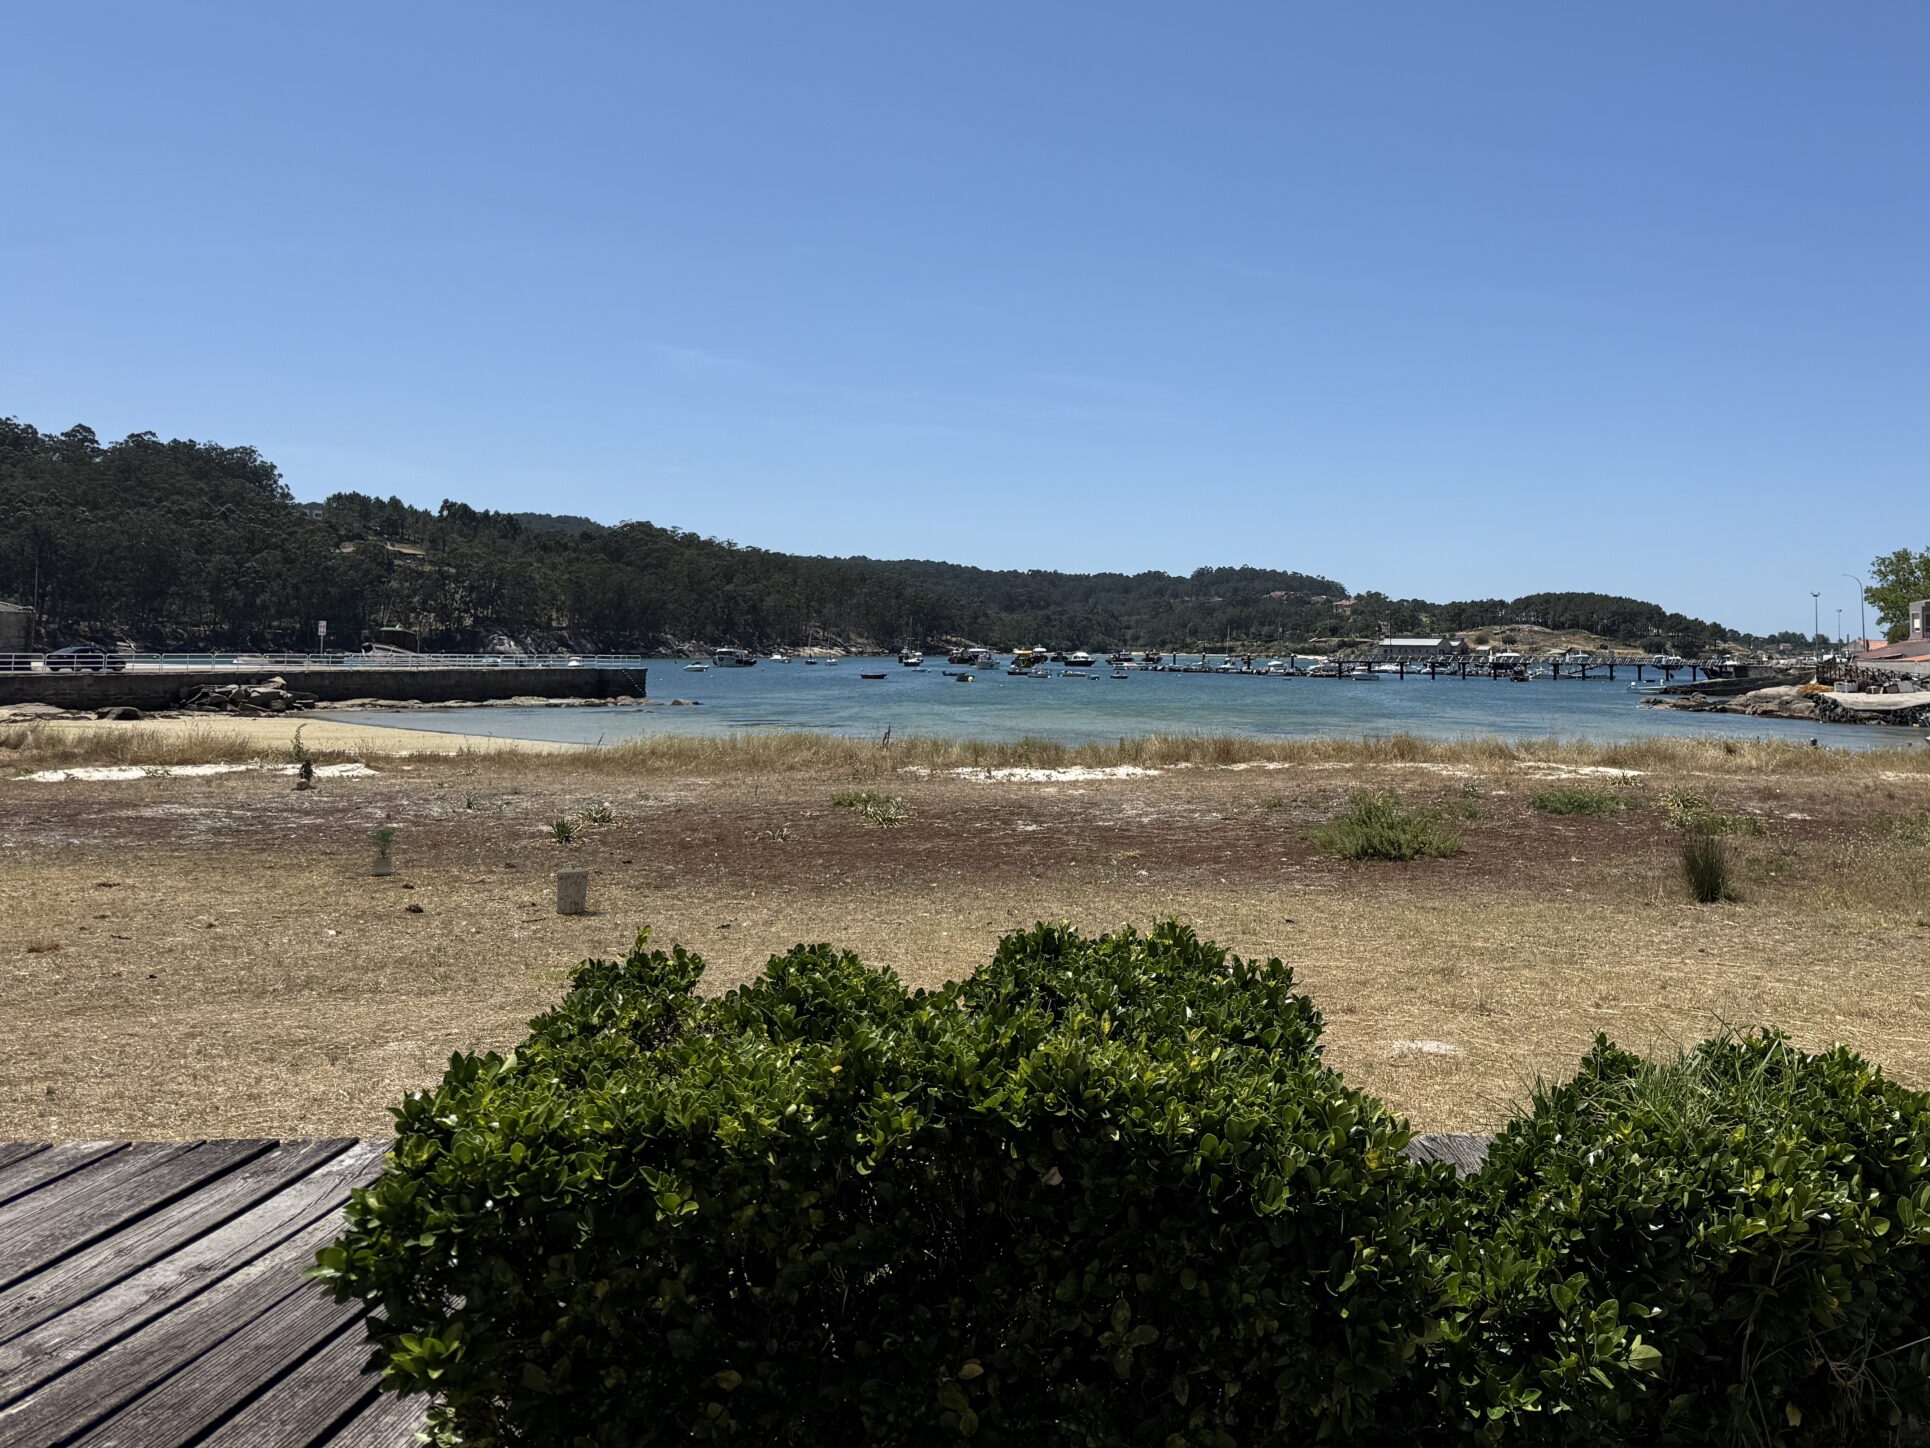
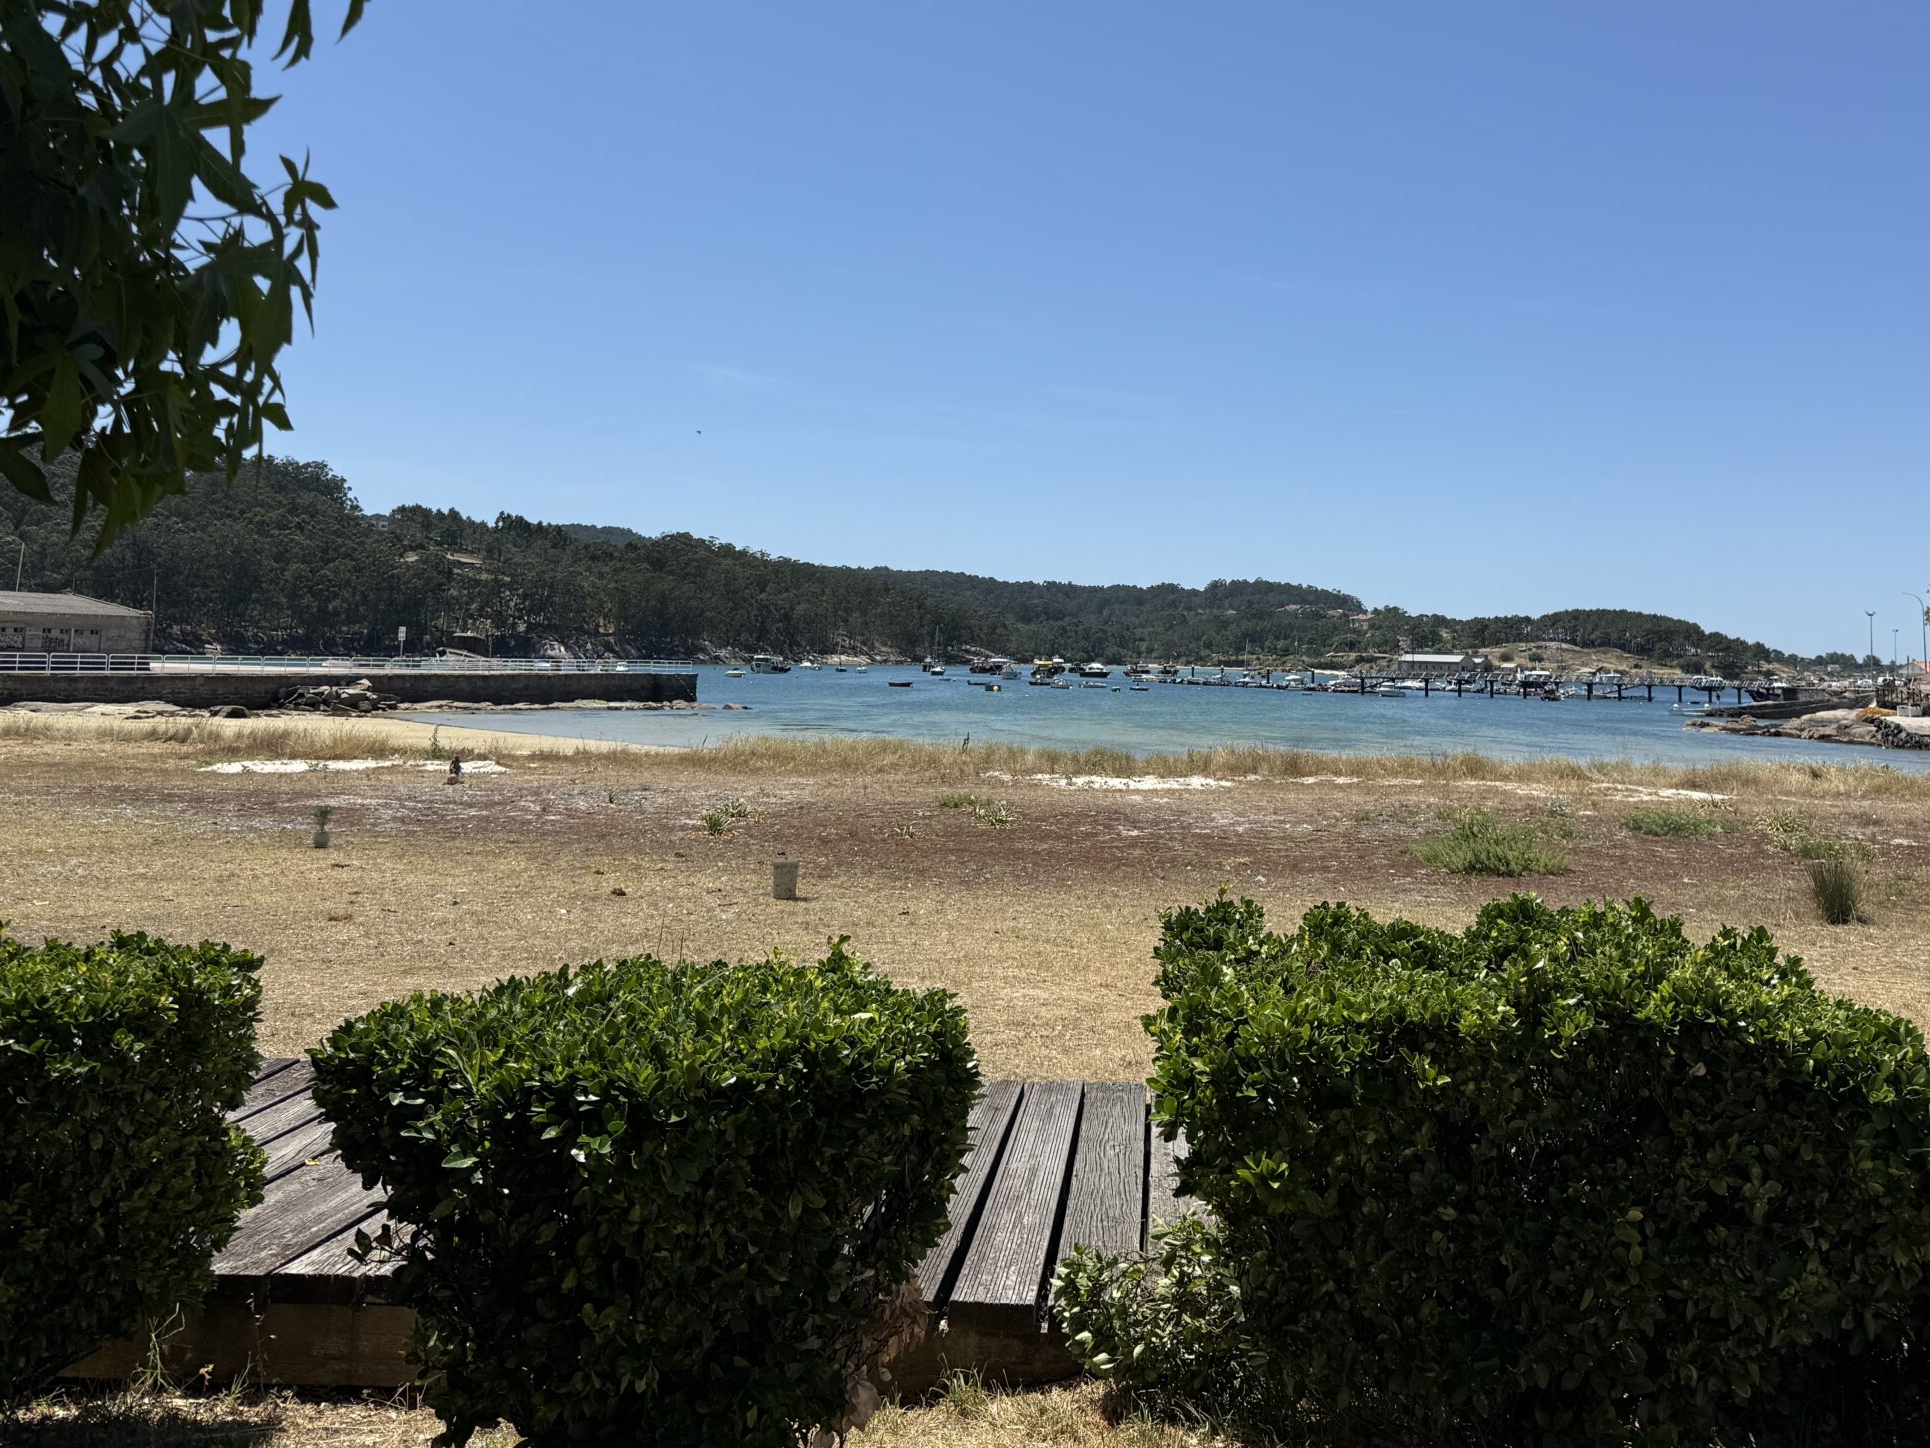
potted plant: present [366,827,396,876] -> present [308,808,333,848]

